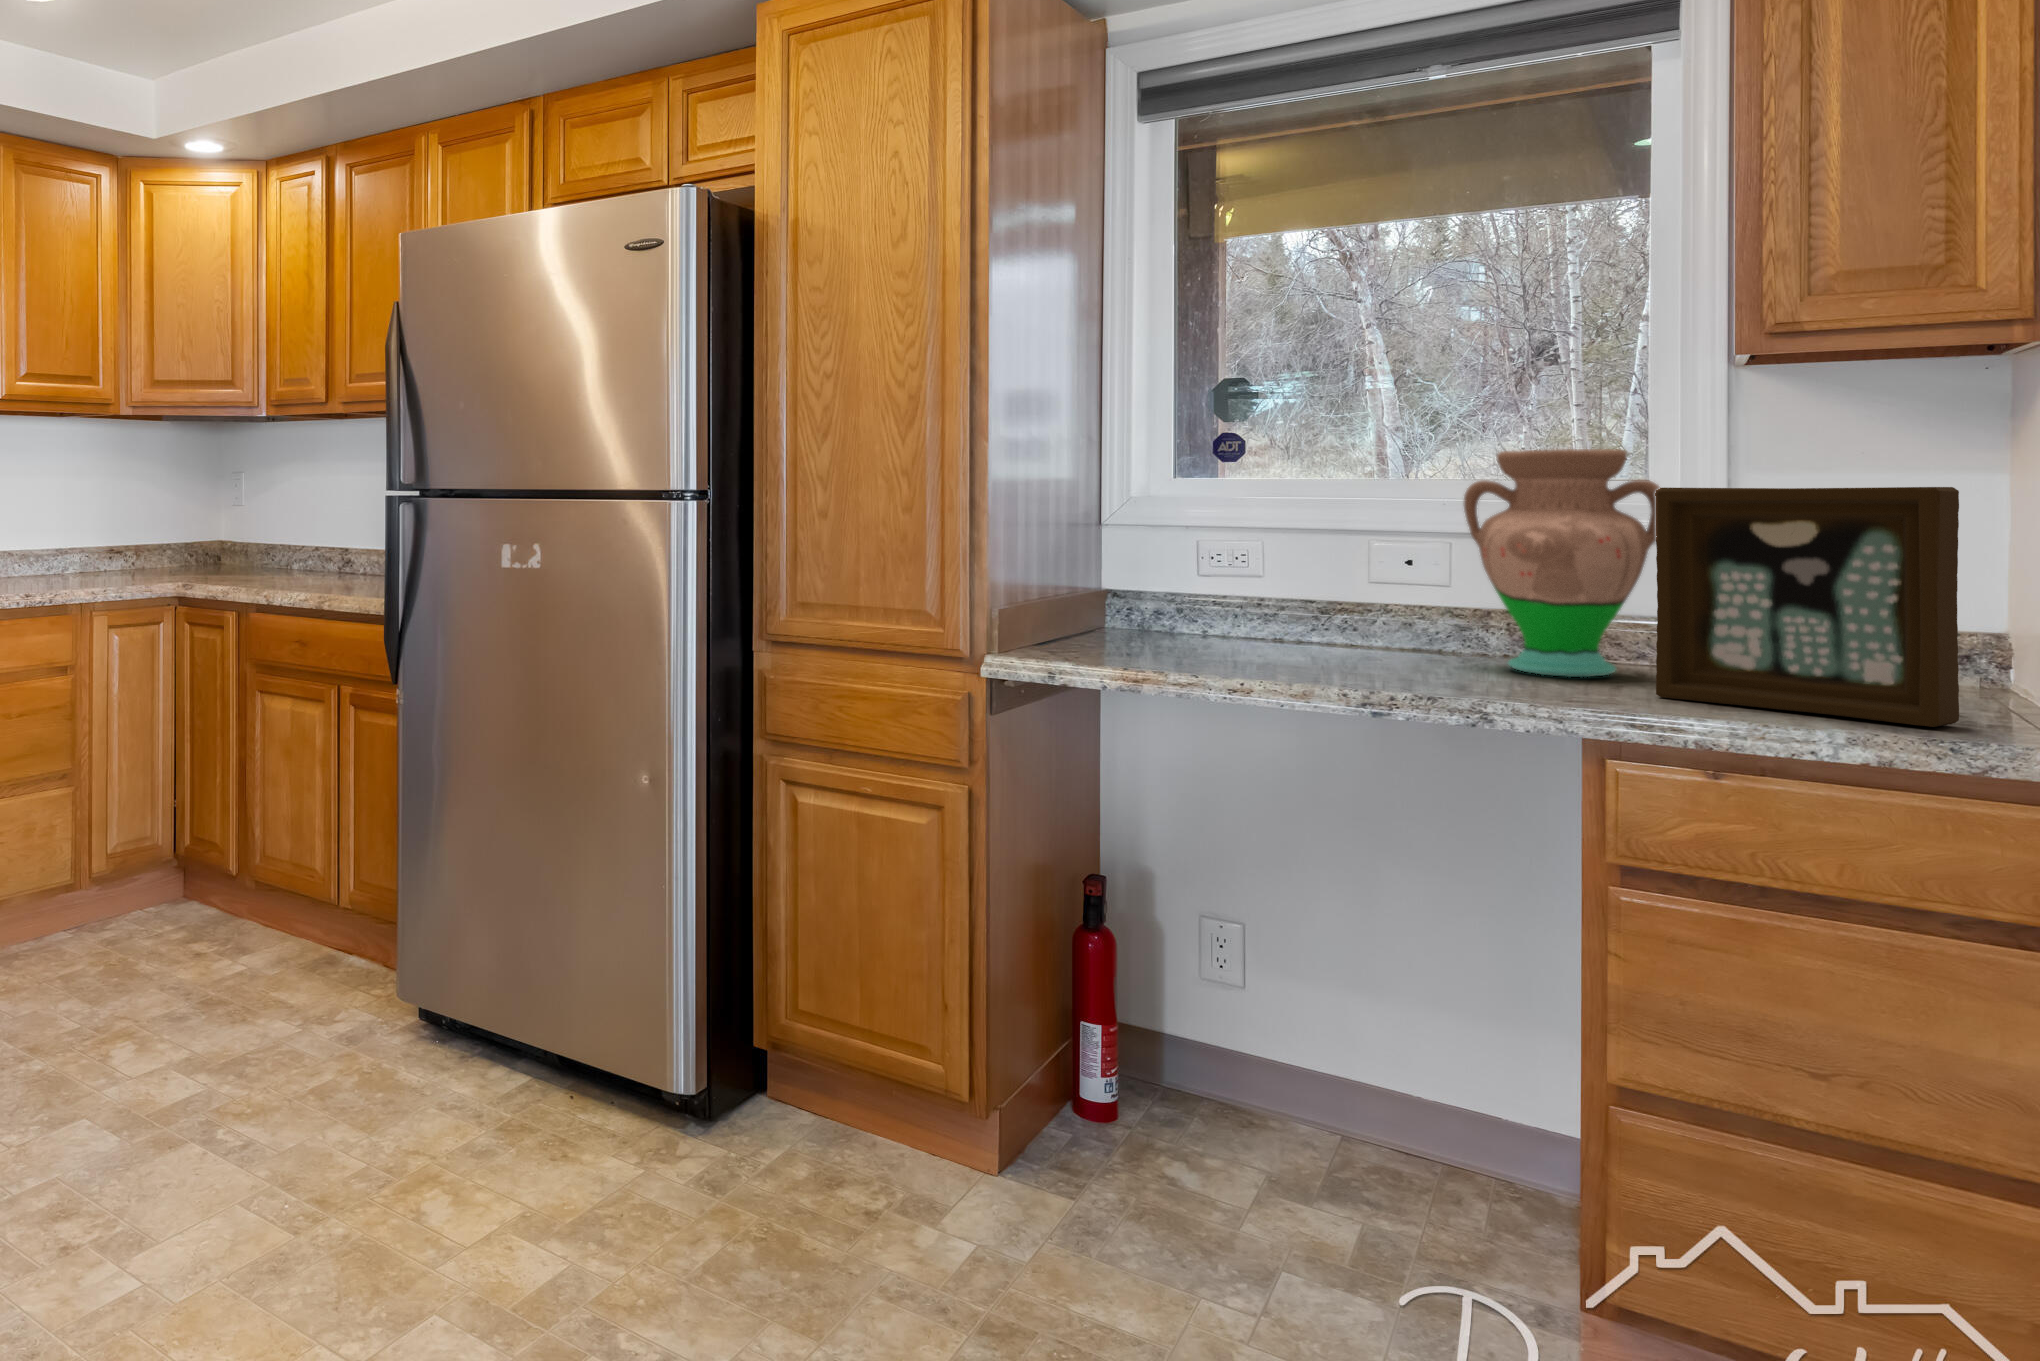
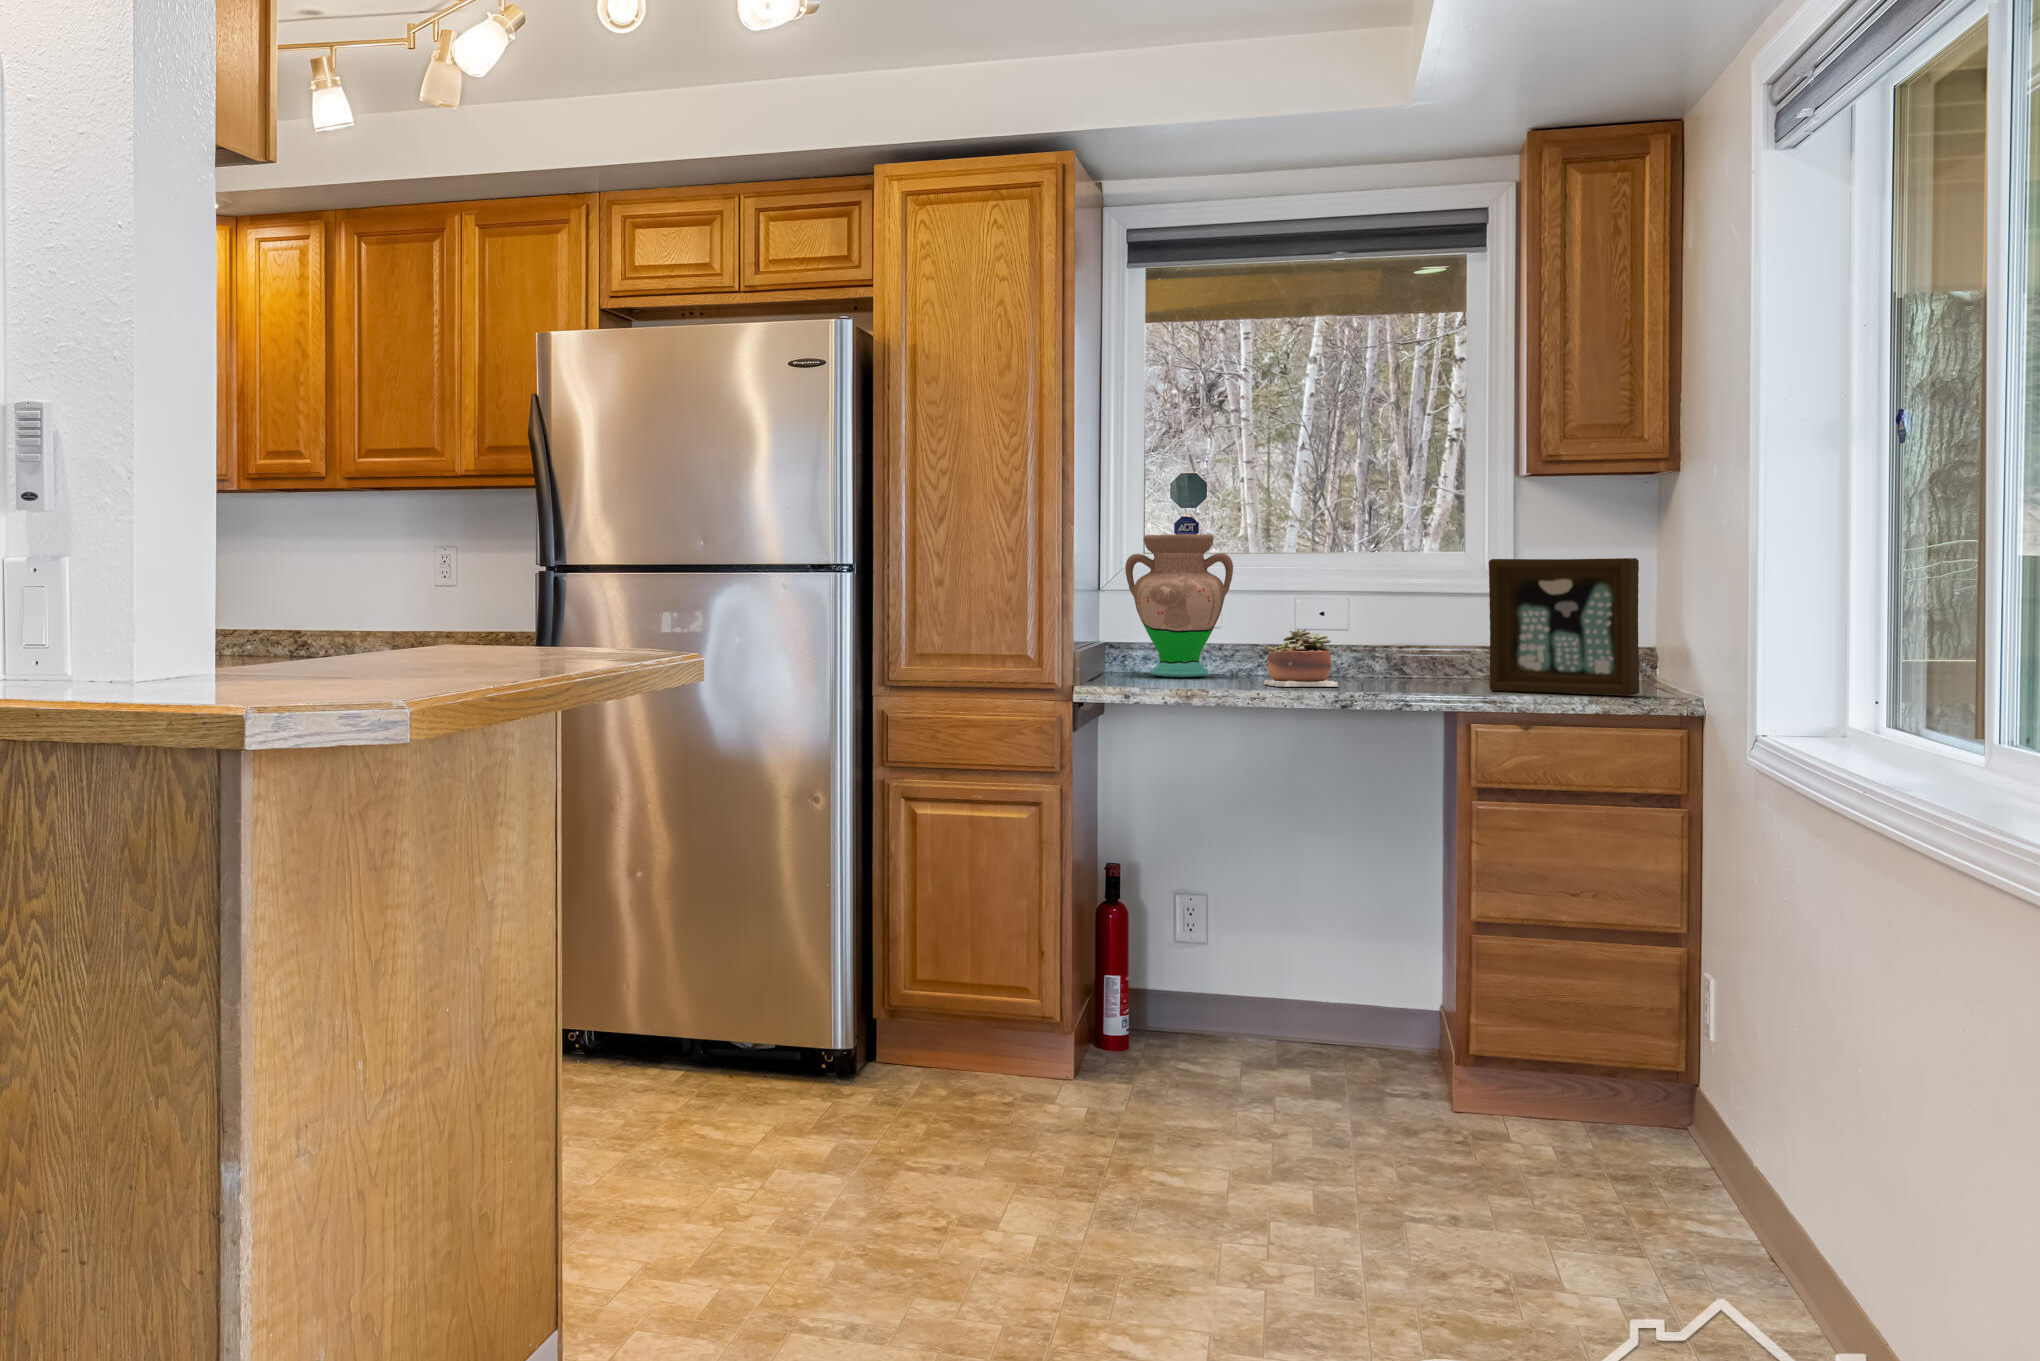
vase: present [1464,449,1659,677] -> present [1125,534,1233,677]
succulent plant: none [1288,586,1400,674] -> present [1263,629,1339,687]

